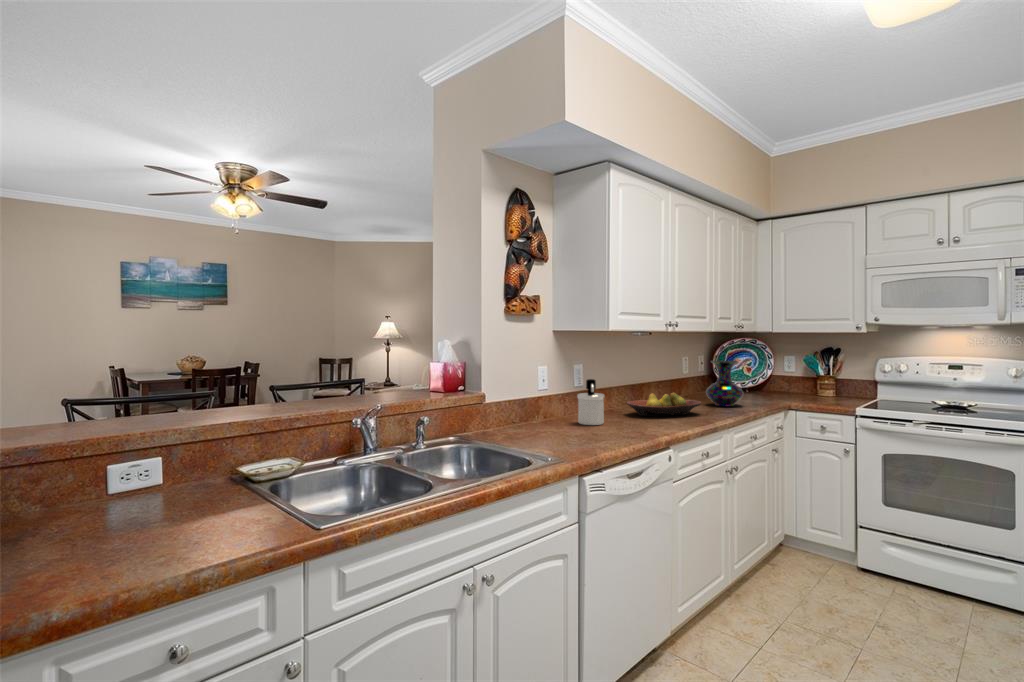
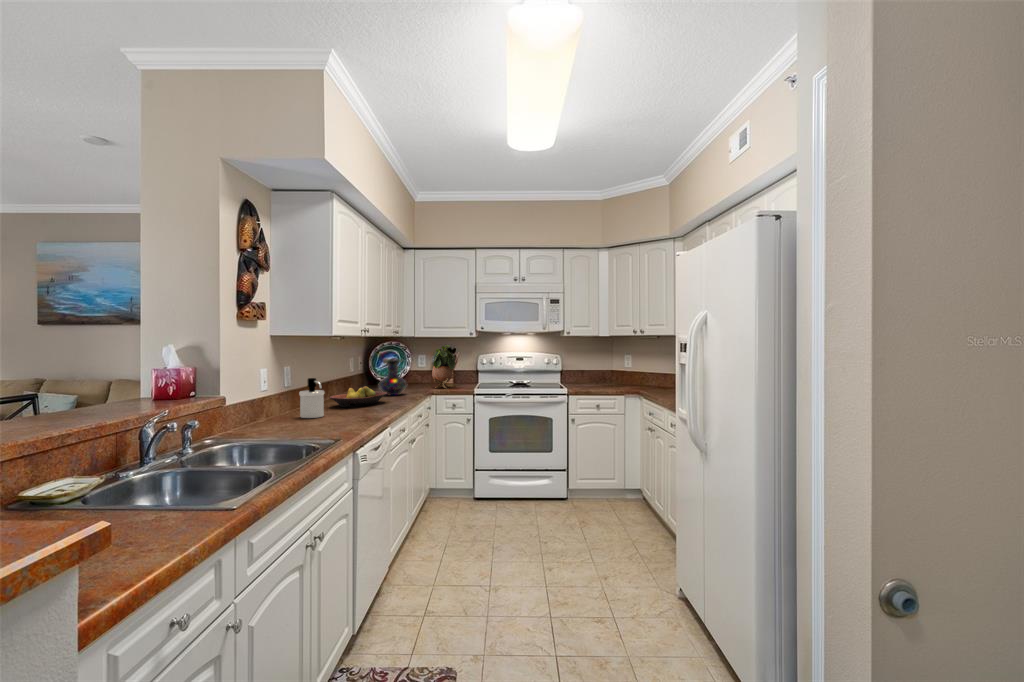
potted plant: none [792,342,828,403] -> present [432,345,455,388]

